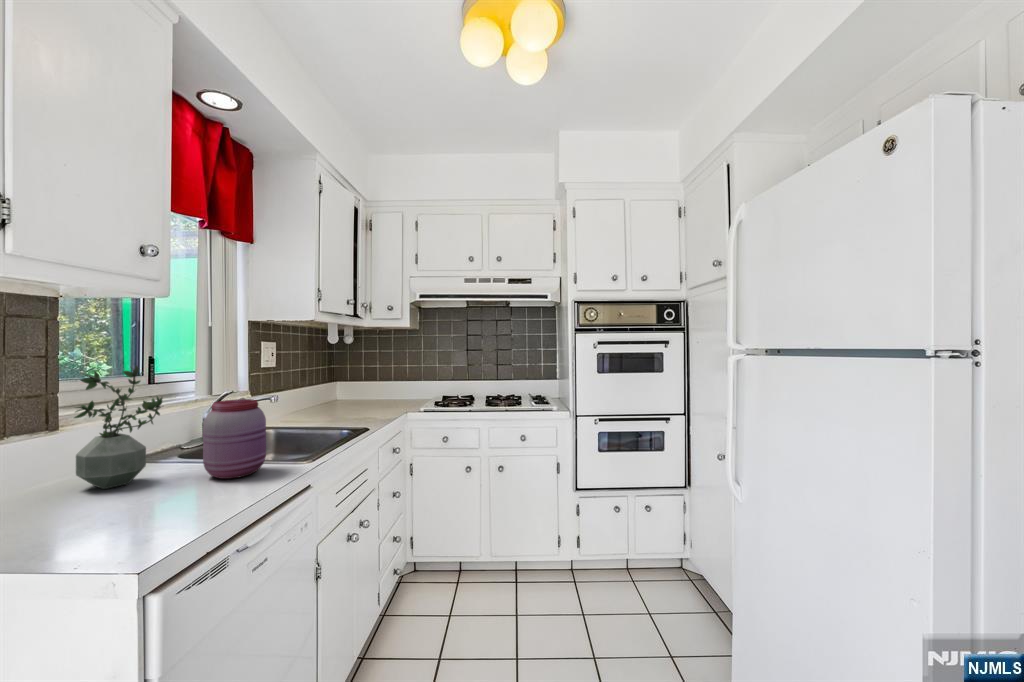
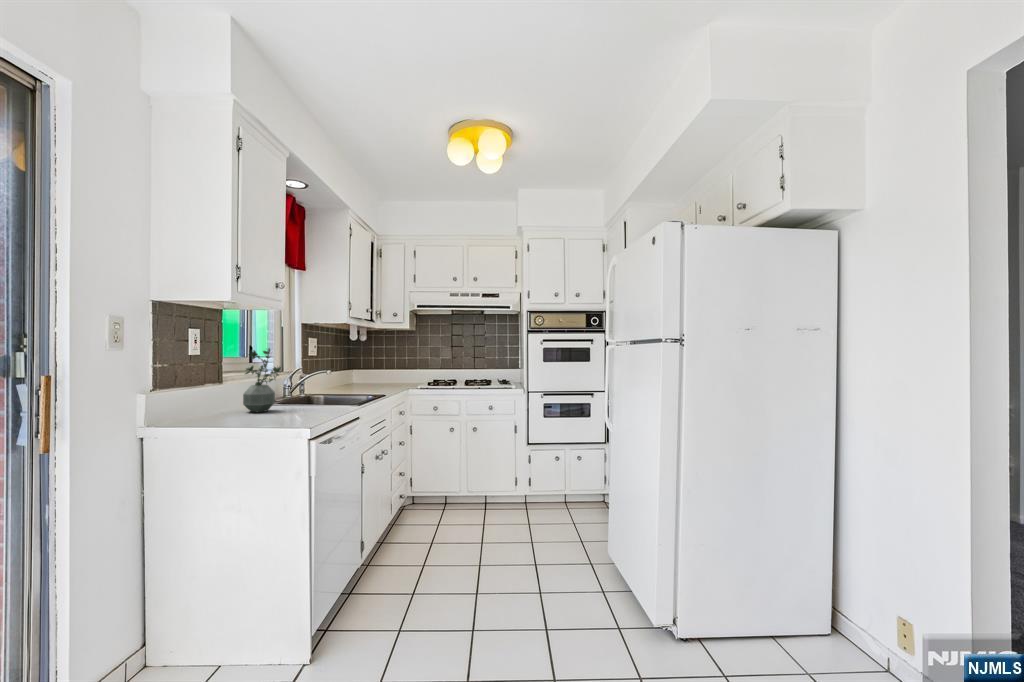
jar: present [203,399,266,479] -> none [305,368,337,410]

